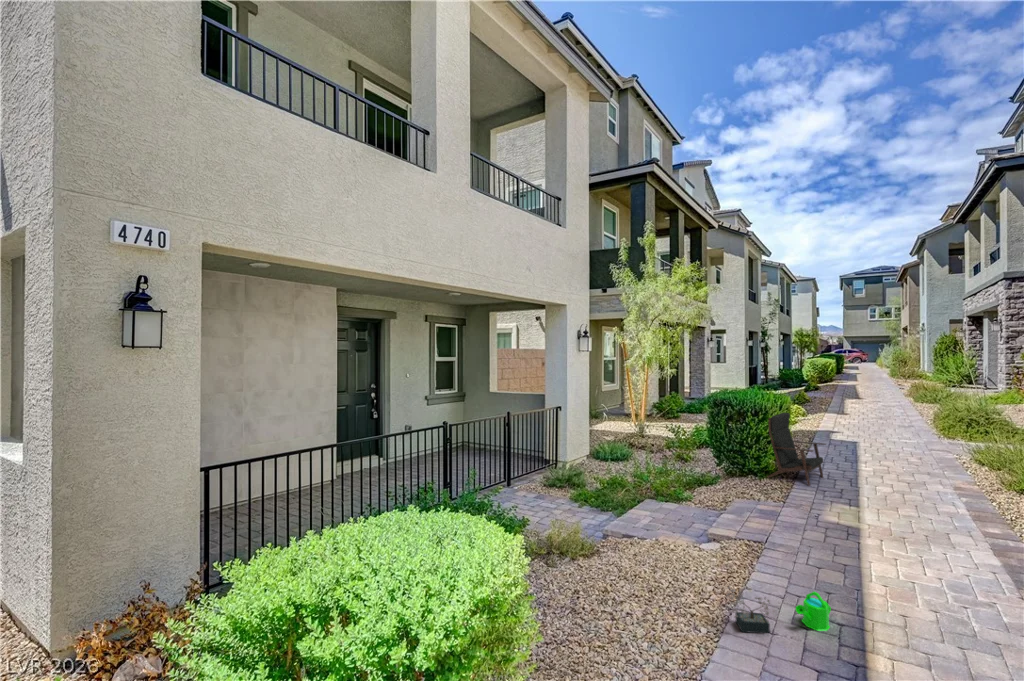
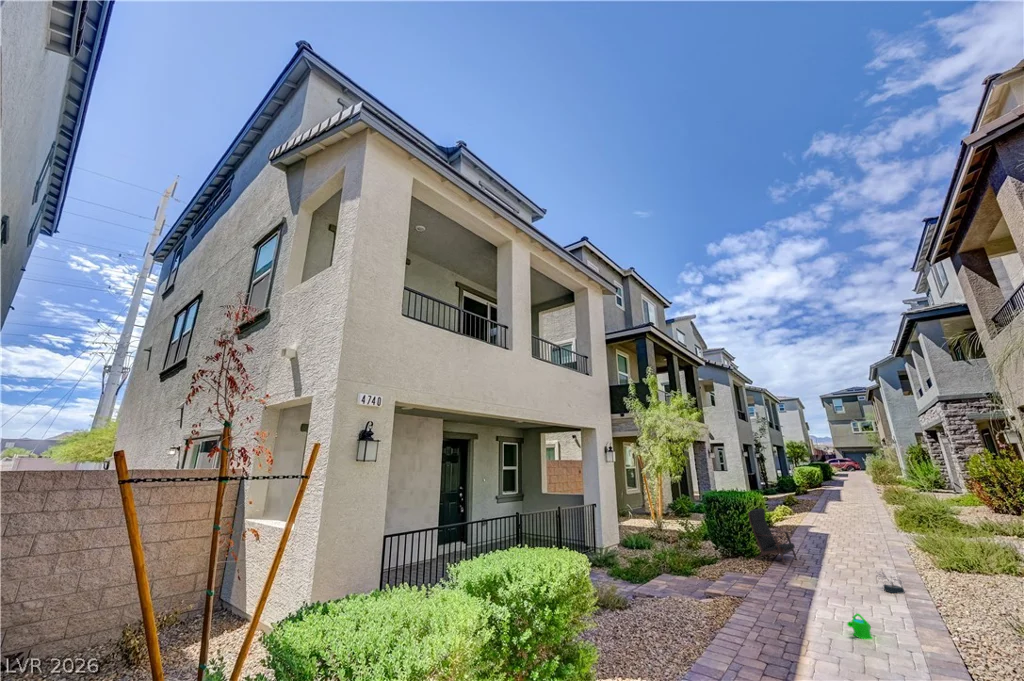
decorative plant: present [726,587,775,633] -> present [876,571,904,593]
watering can: present [796,592,831,631] -> present [847,614,872,639]

